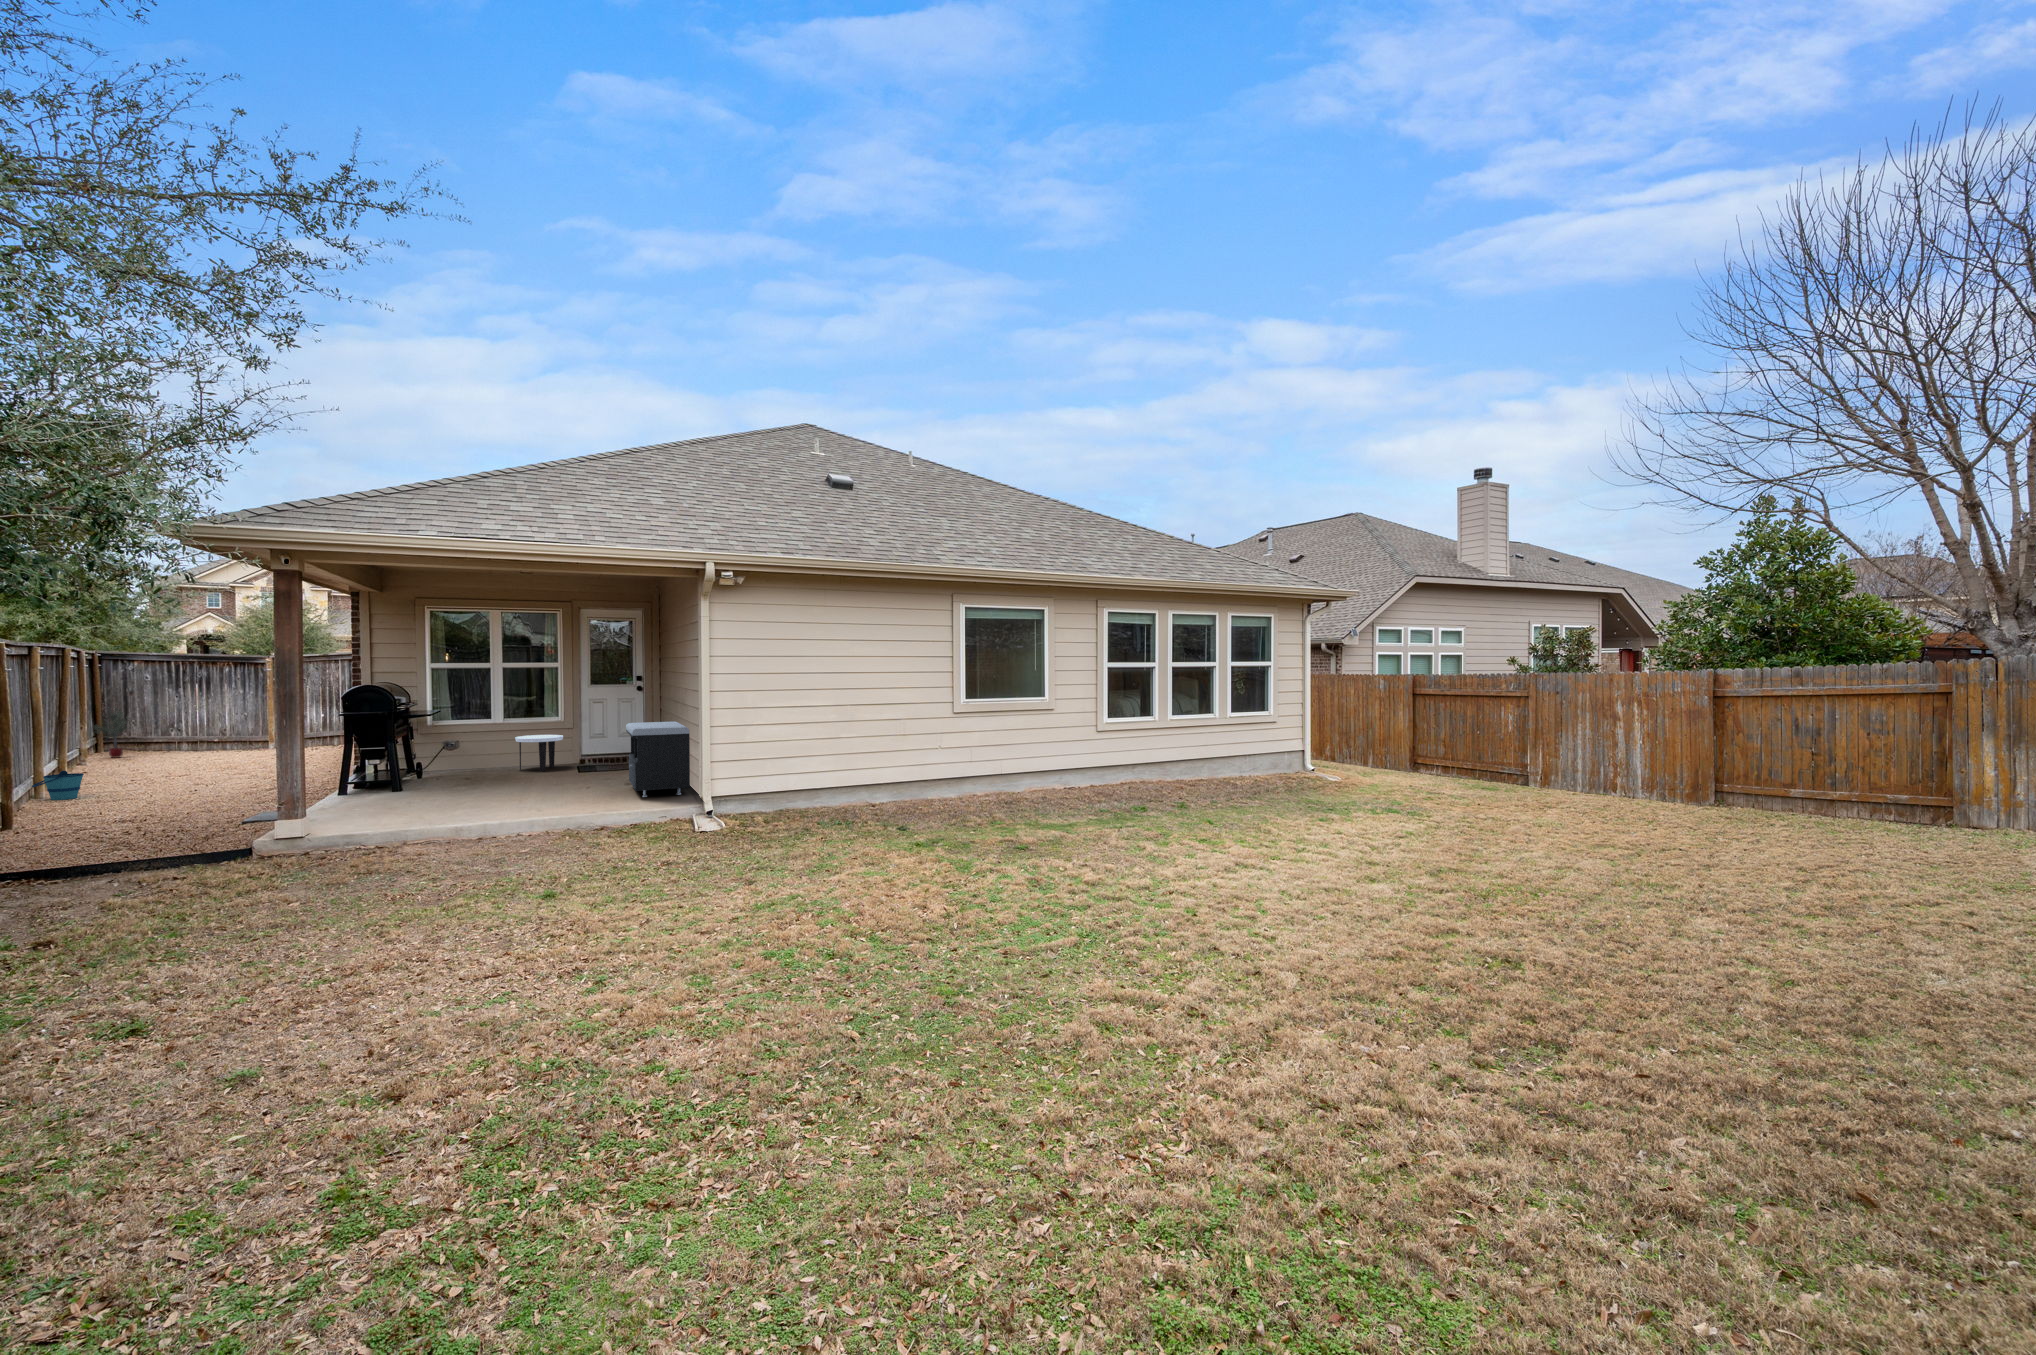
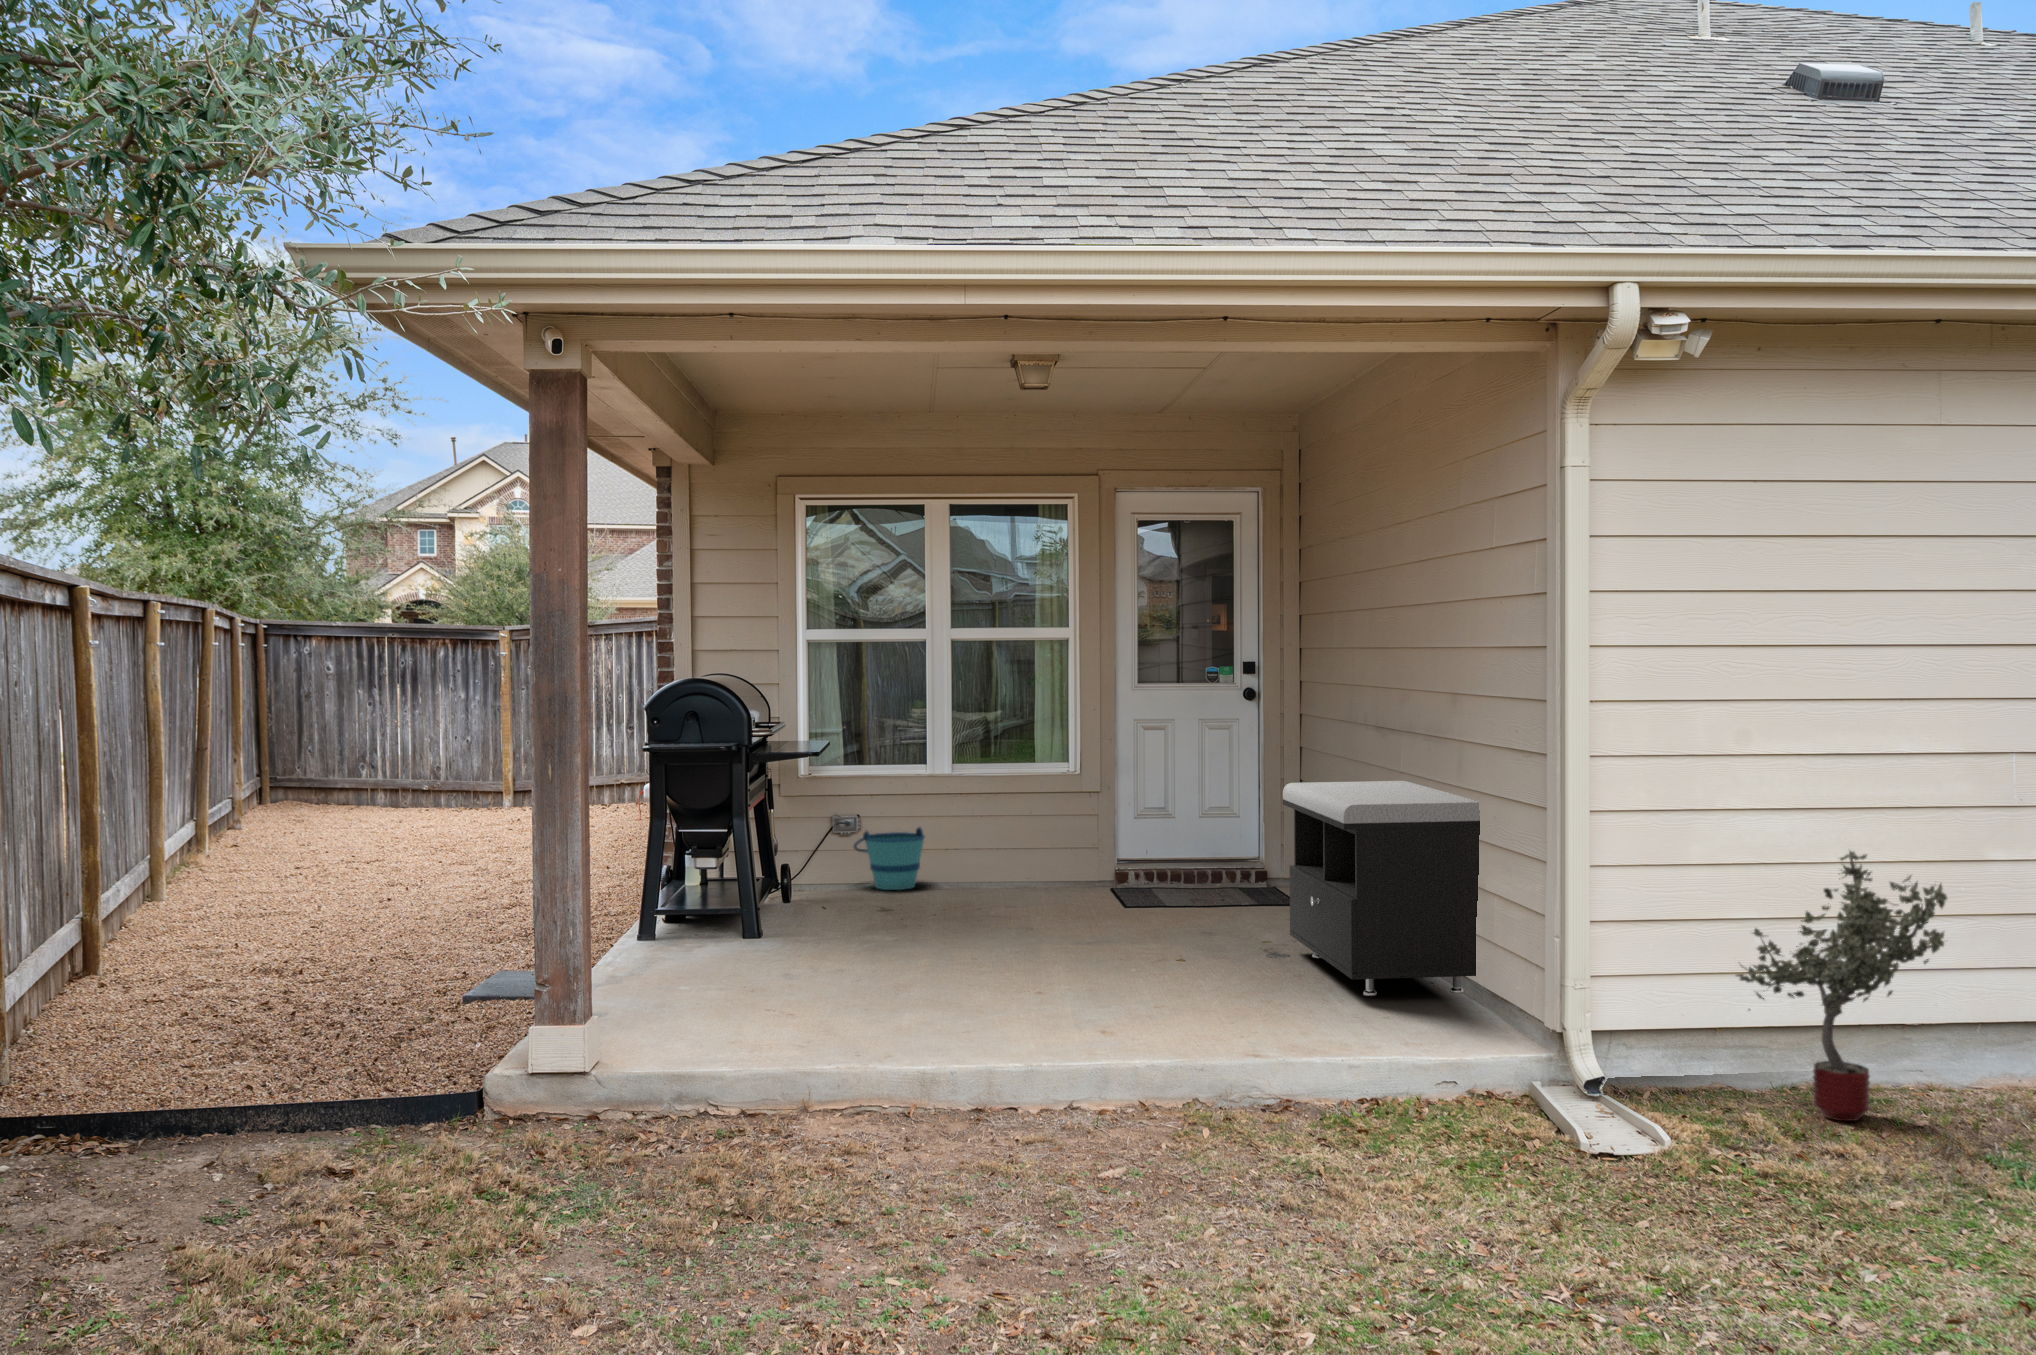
potted tree: present [94,709,127,758] -> present [1736,851,1947,1121]
side table: present [515,735,563,771] -> none [981,800,1082,889]
bucket: present [32,771,84,800] -> present [853,827,925,890]

